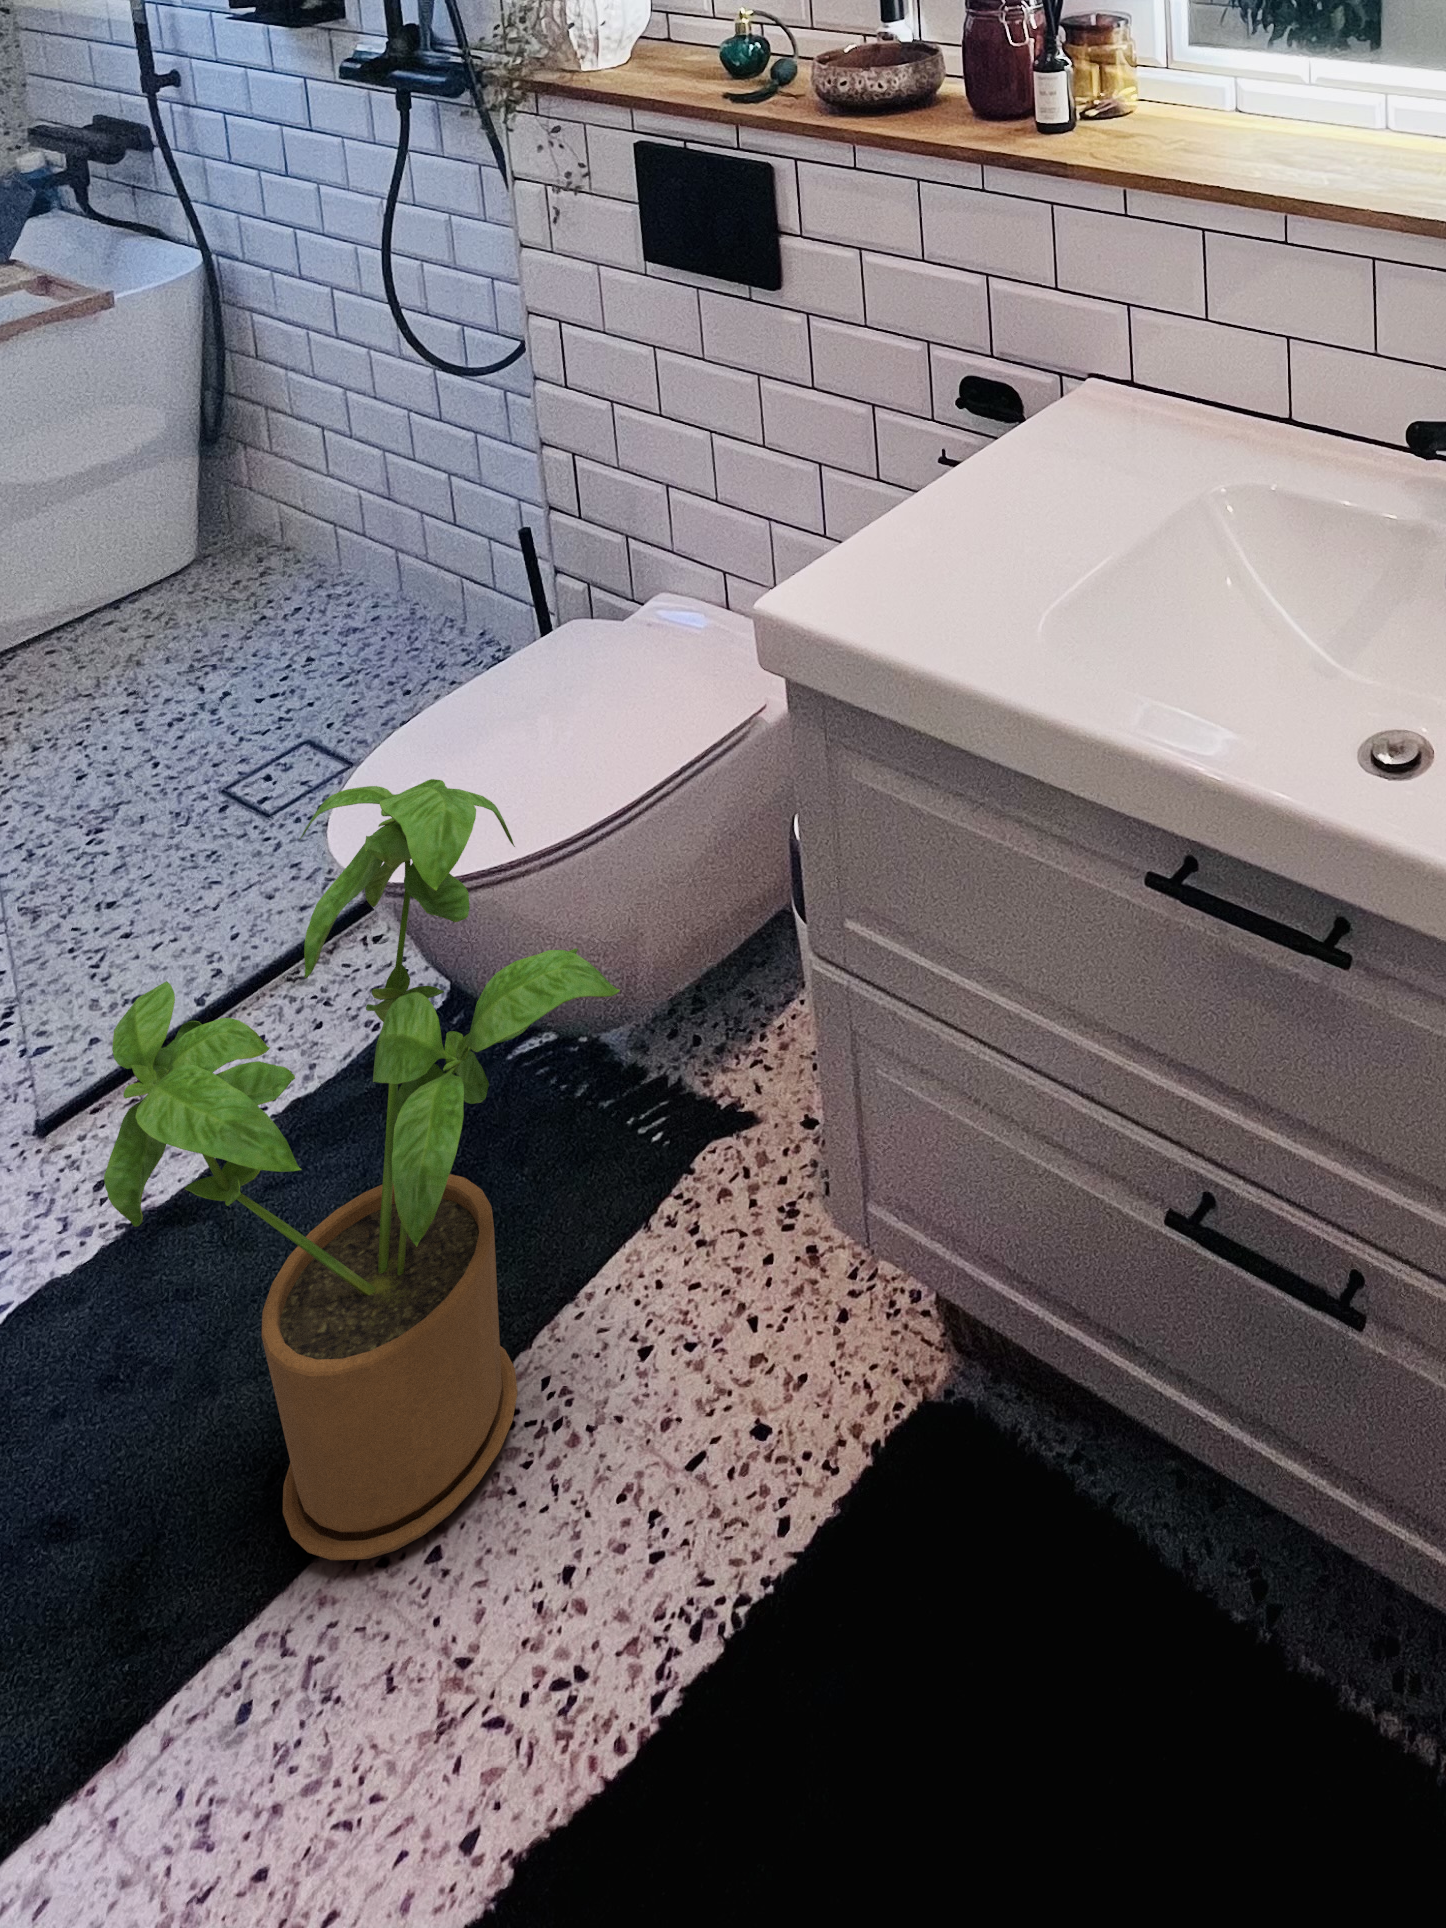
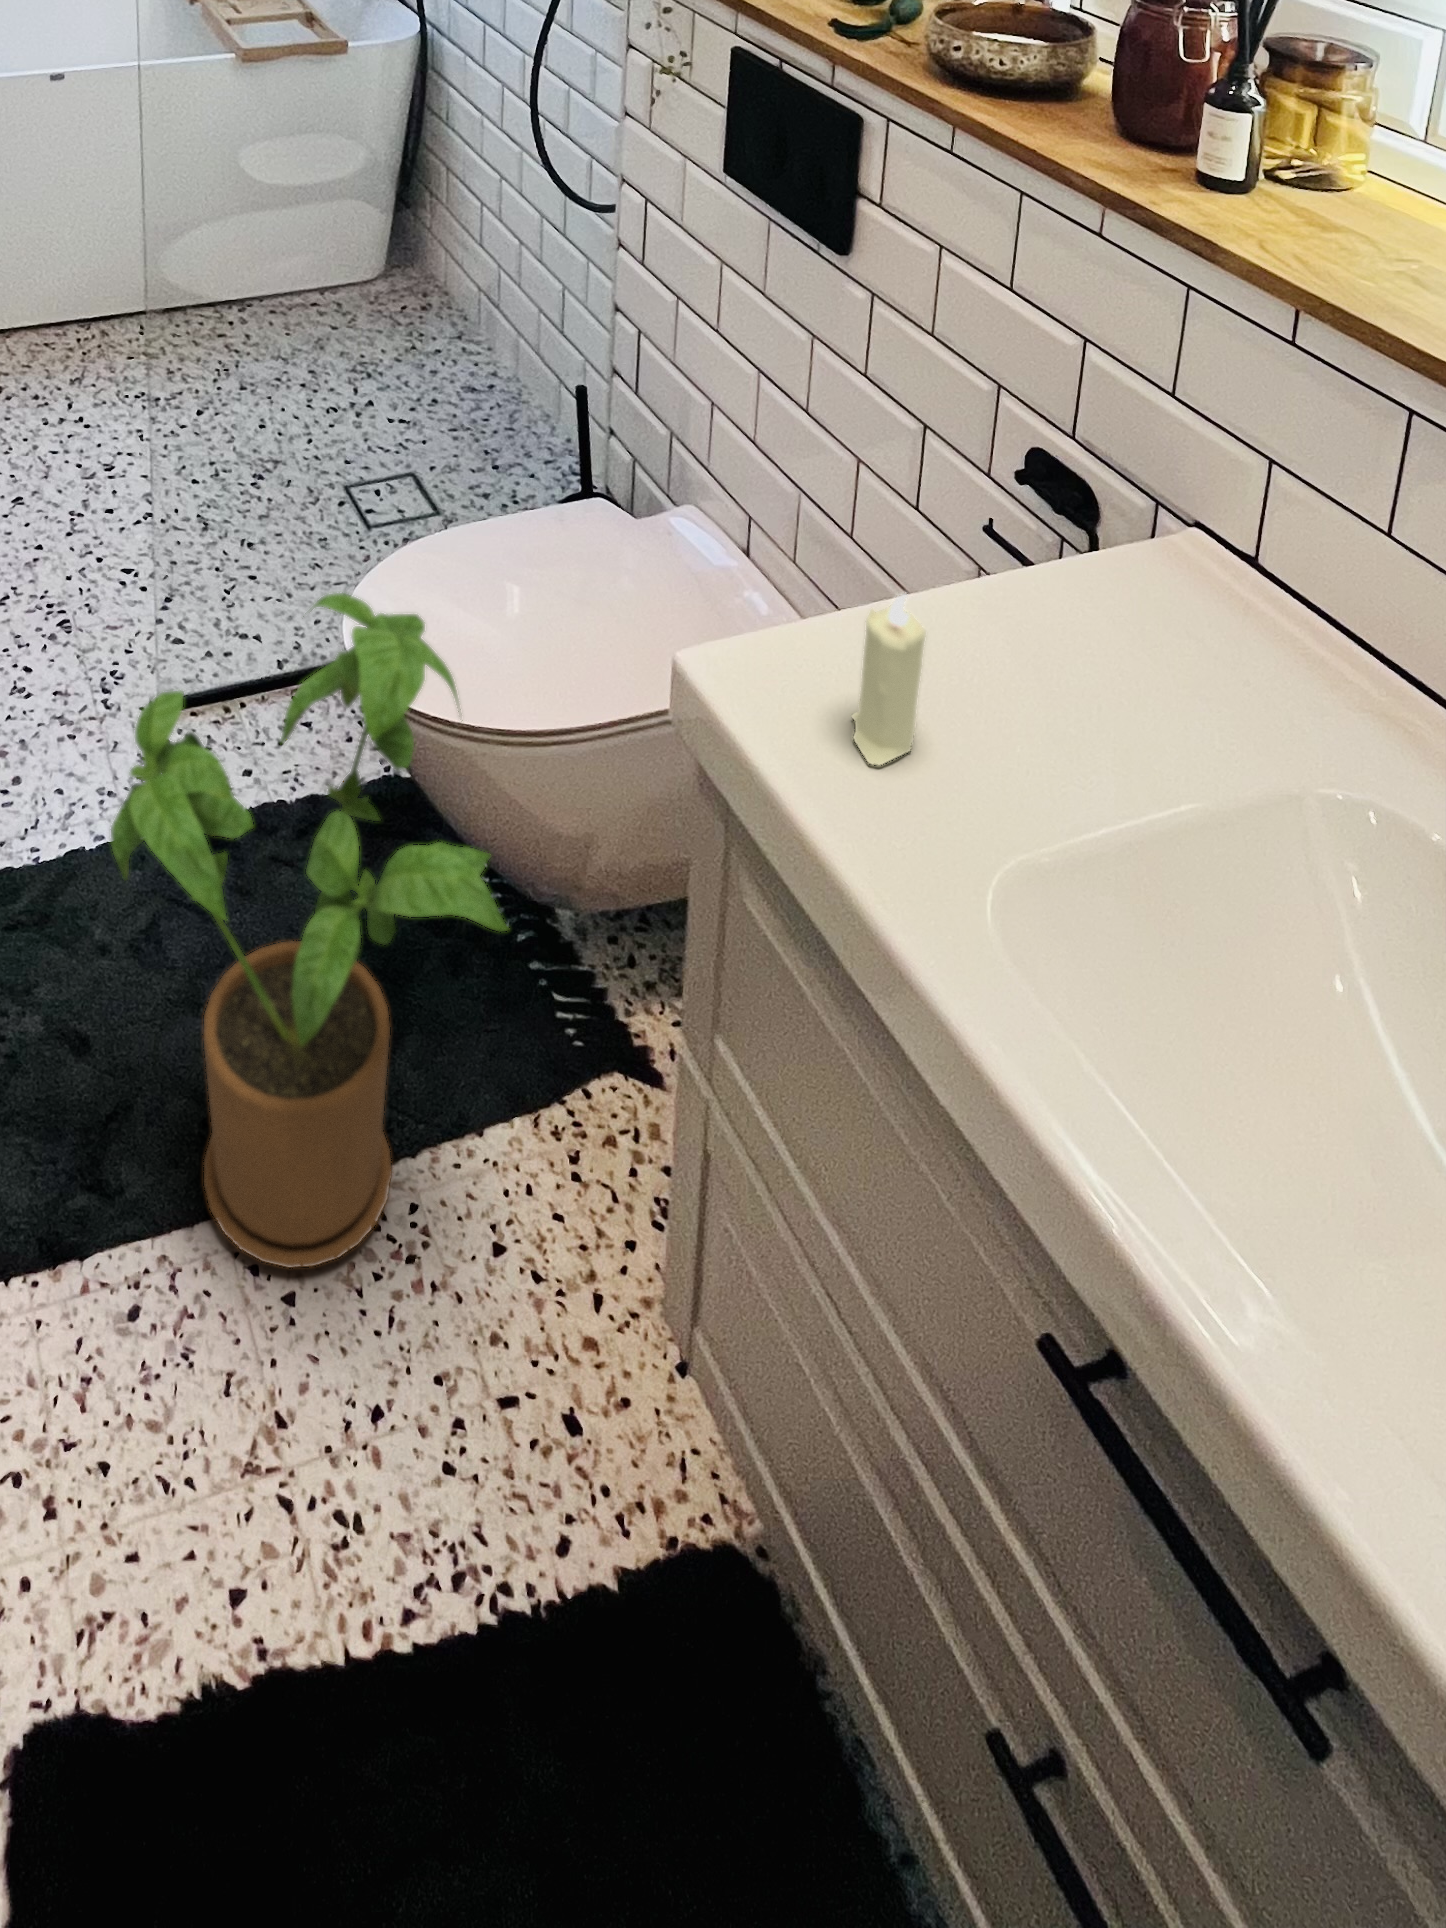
candle: none [905,464,956,612] -> present [852,594,926,765]

